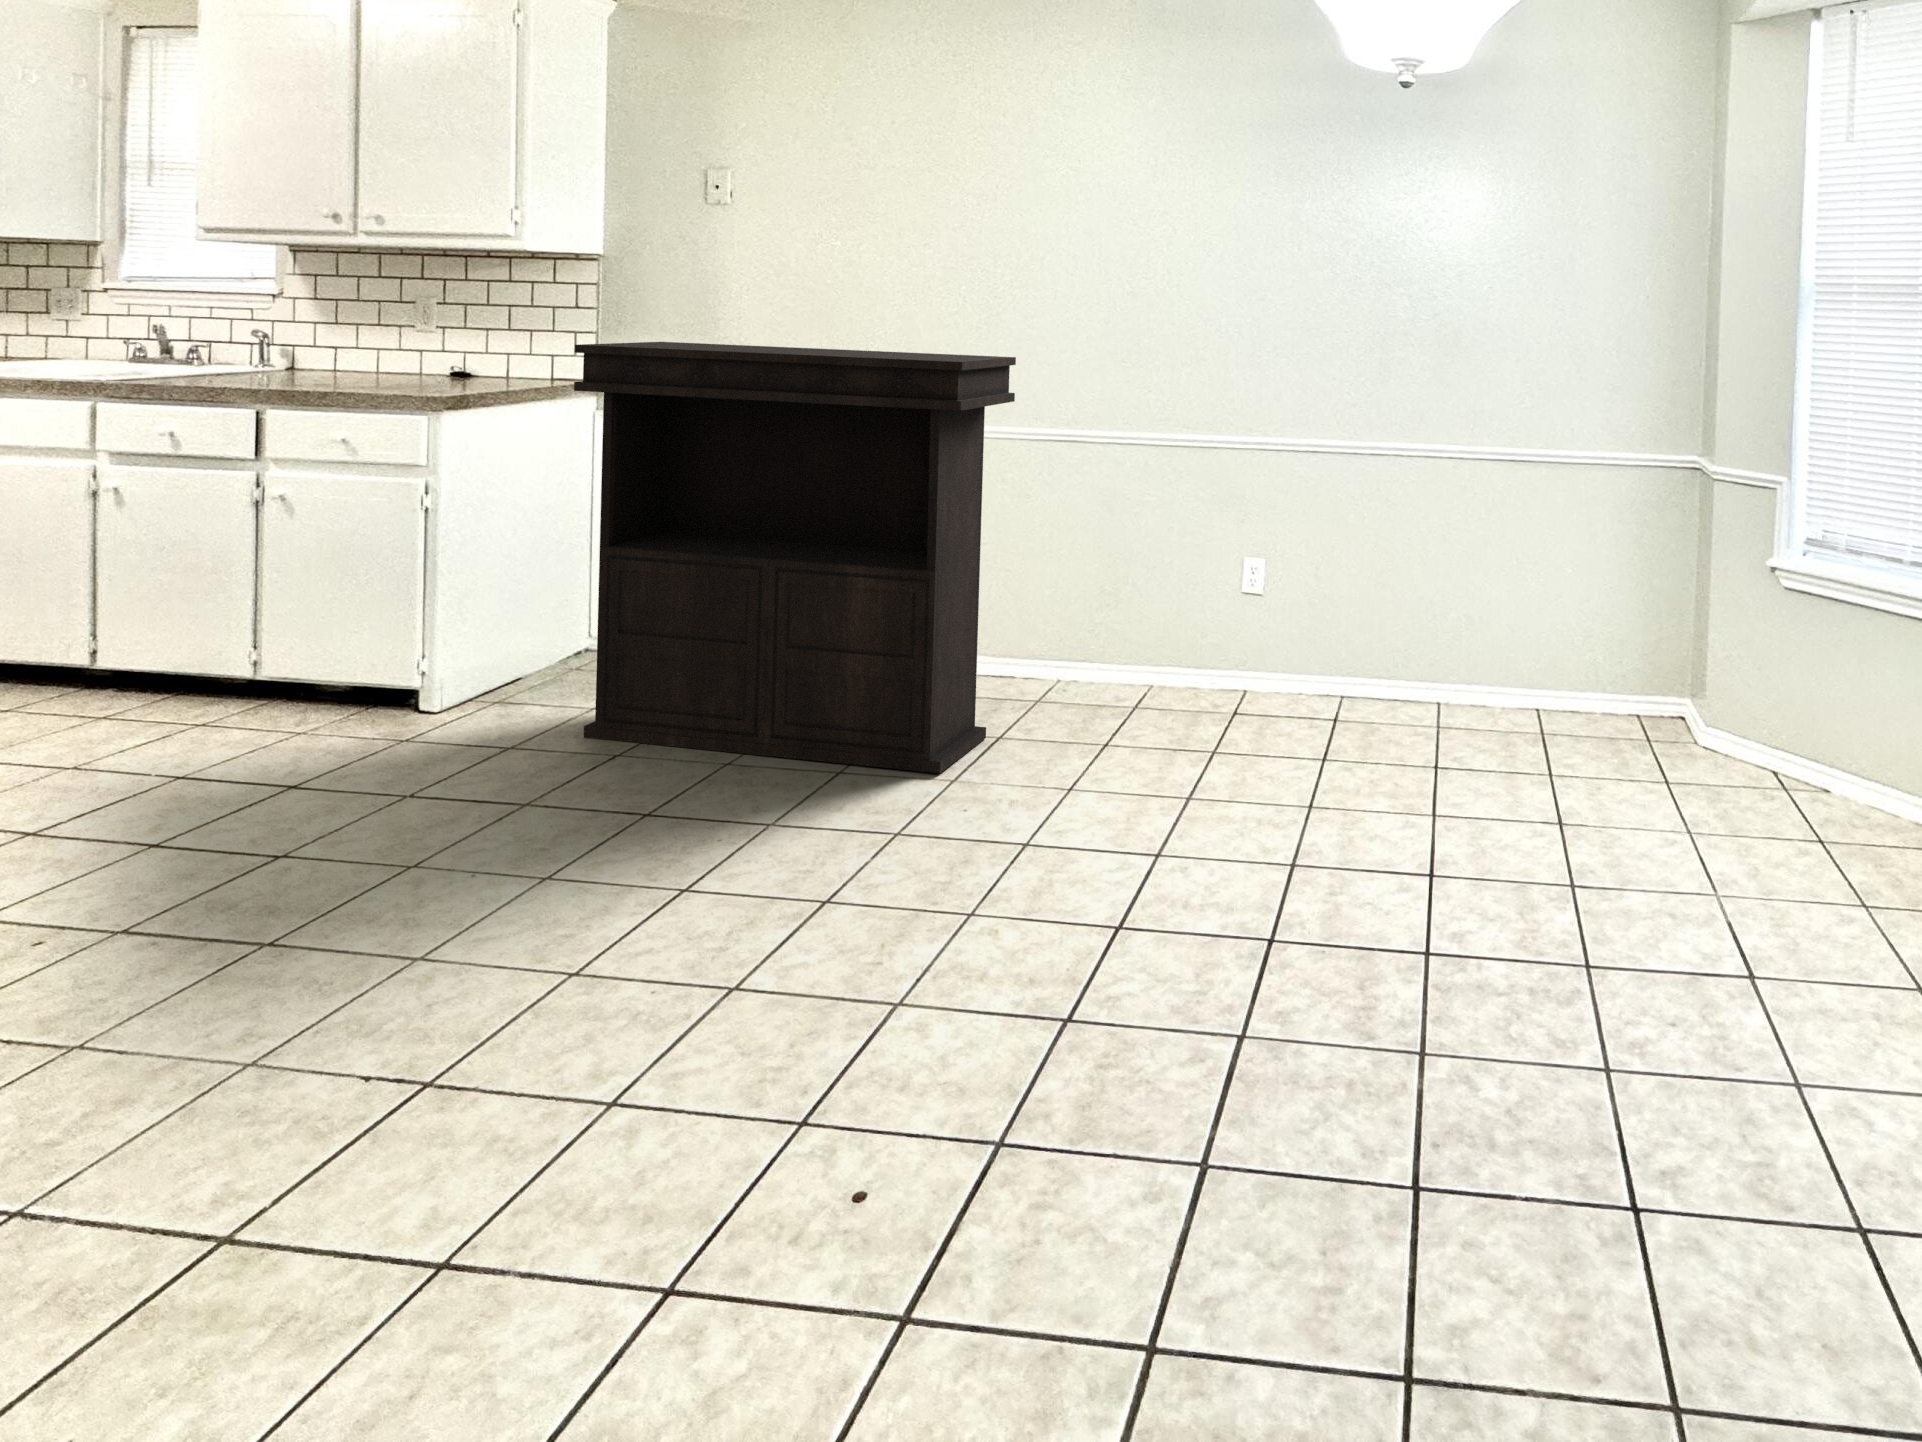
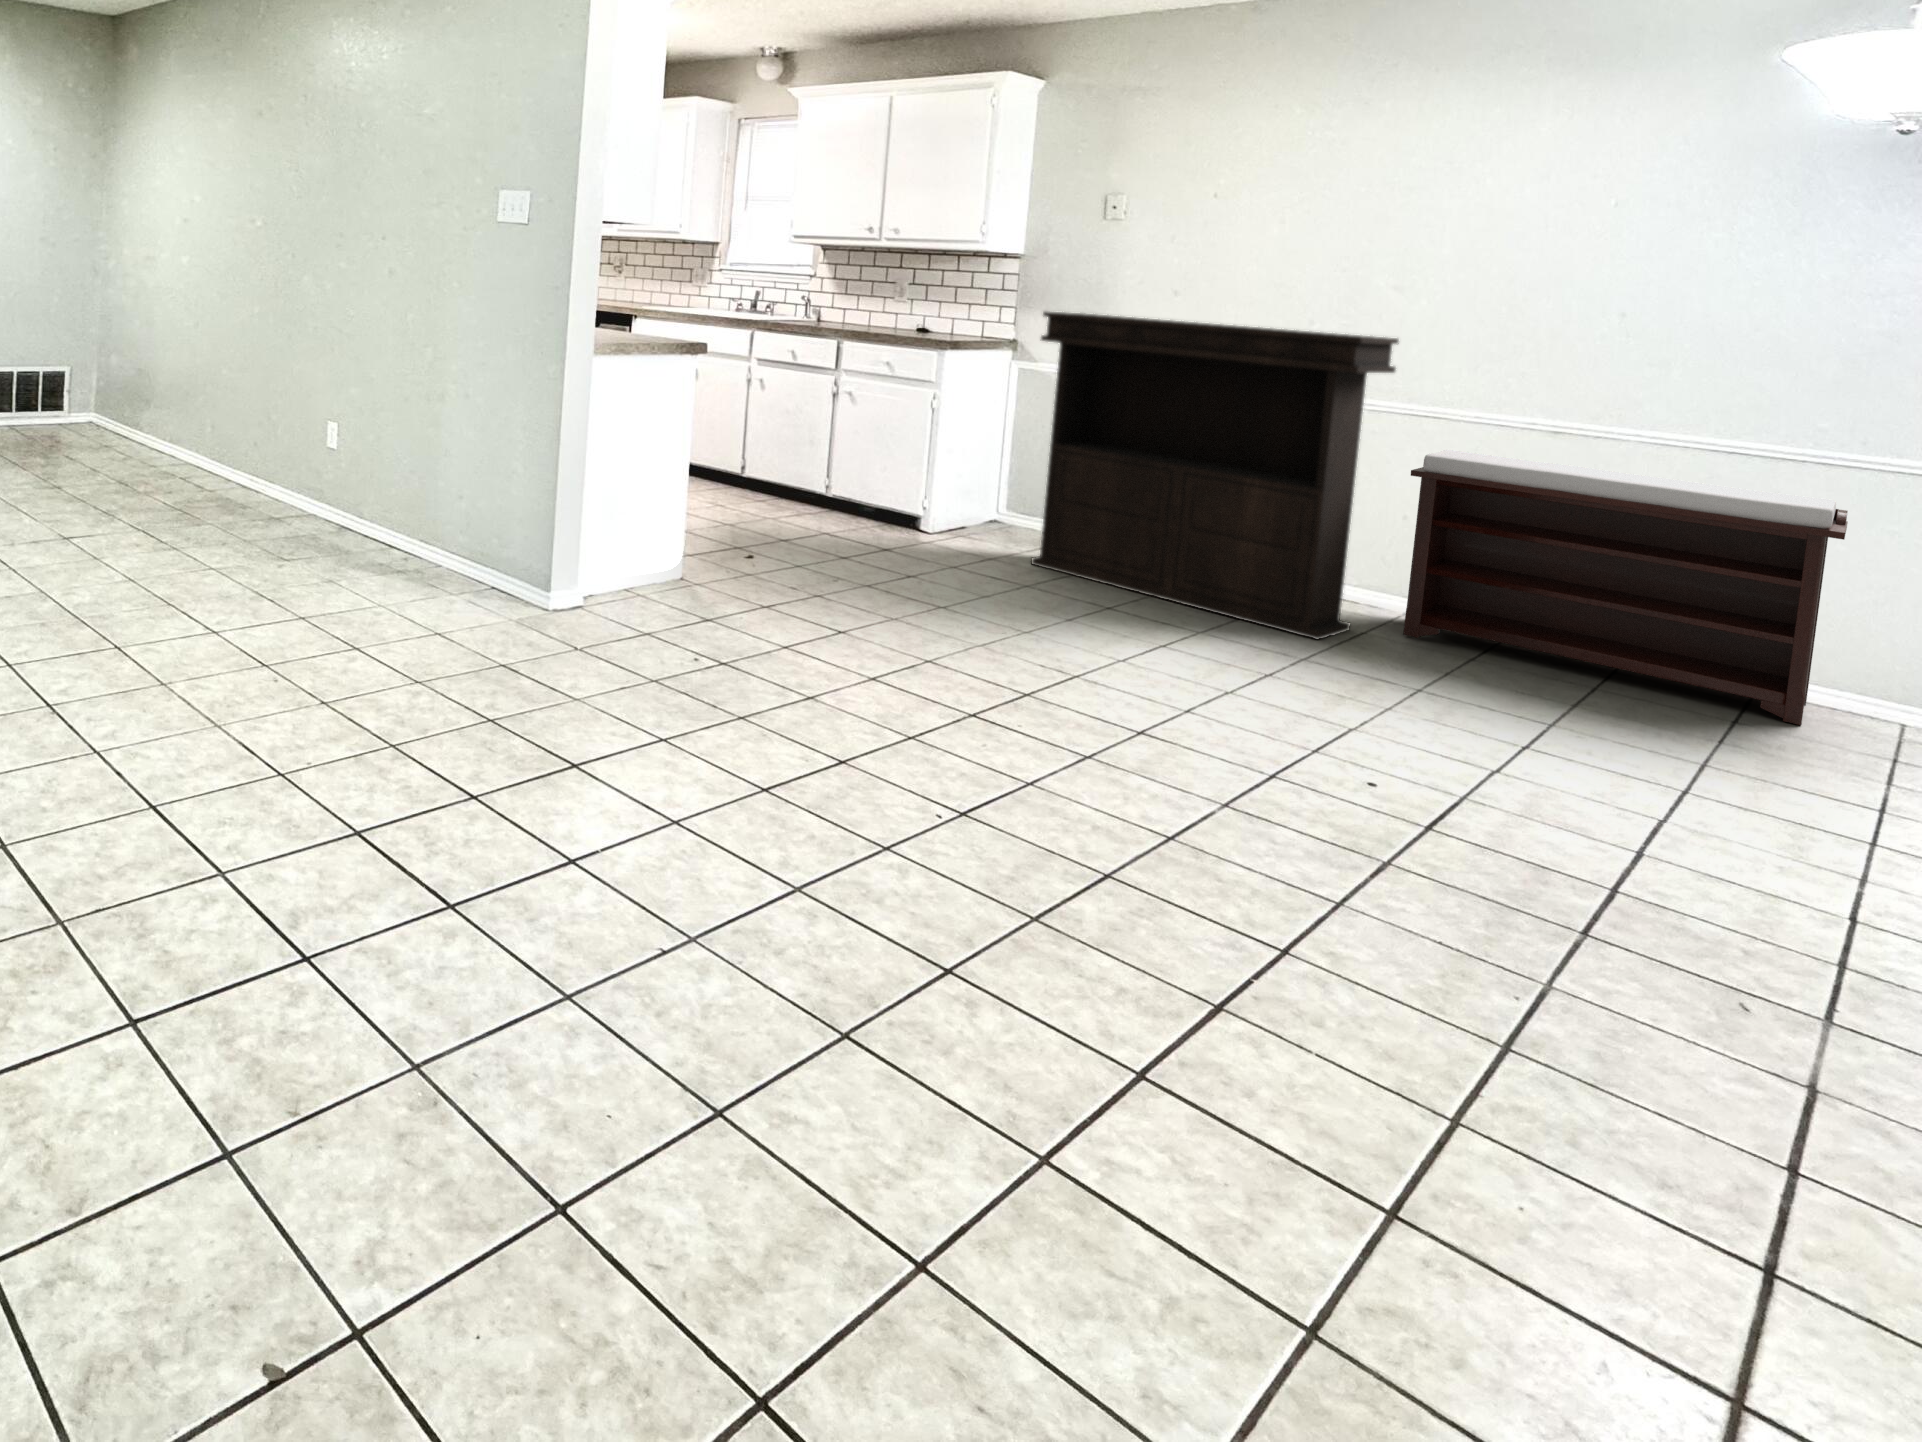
bench: none [1038,482,1391,743] -> present [1403,450,1848,725]

